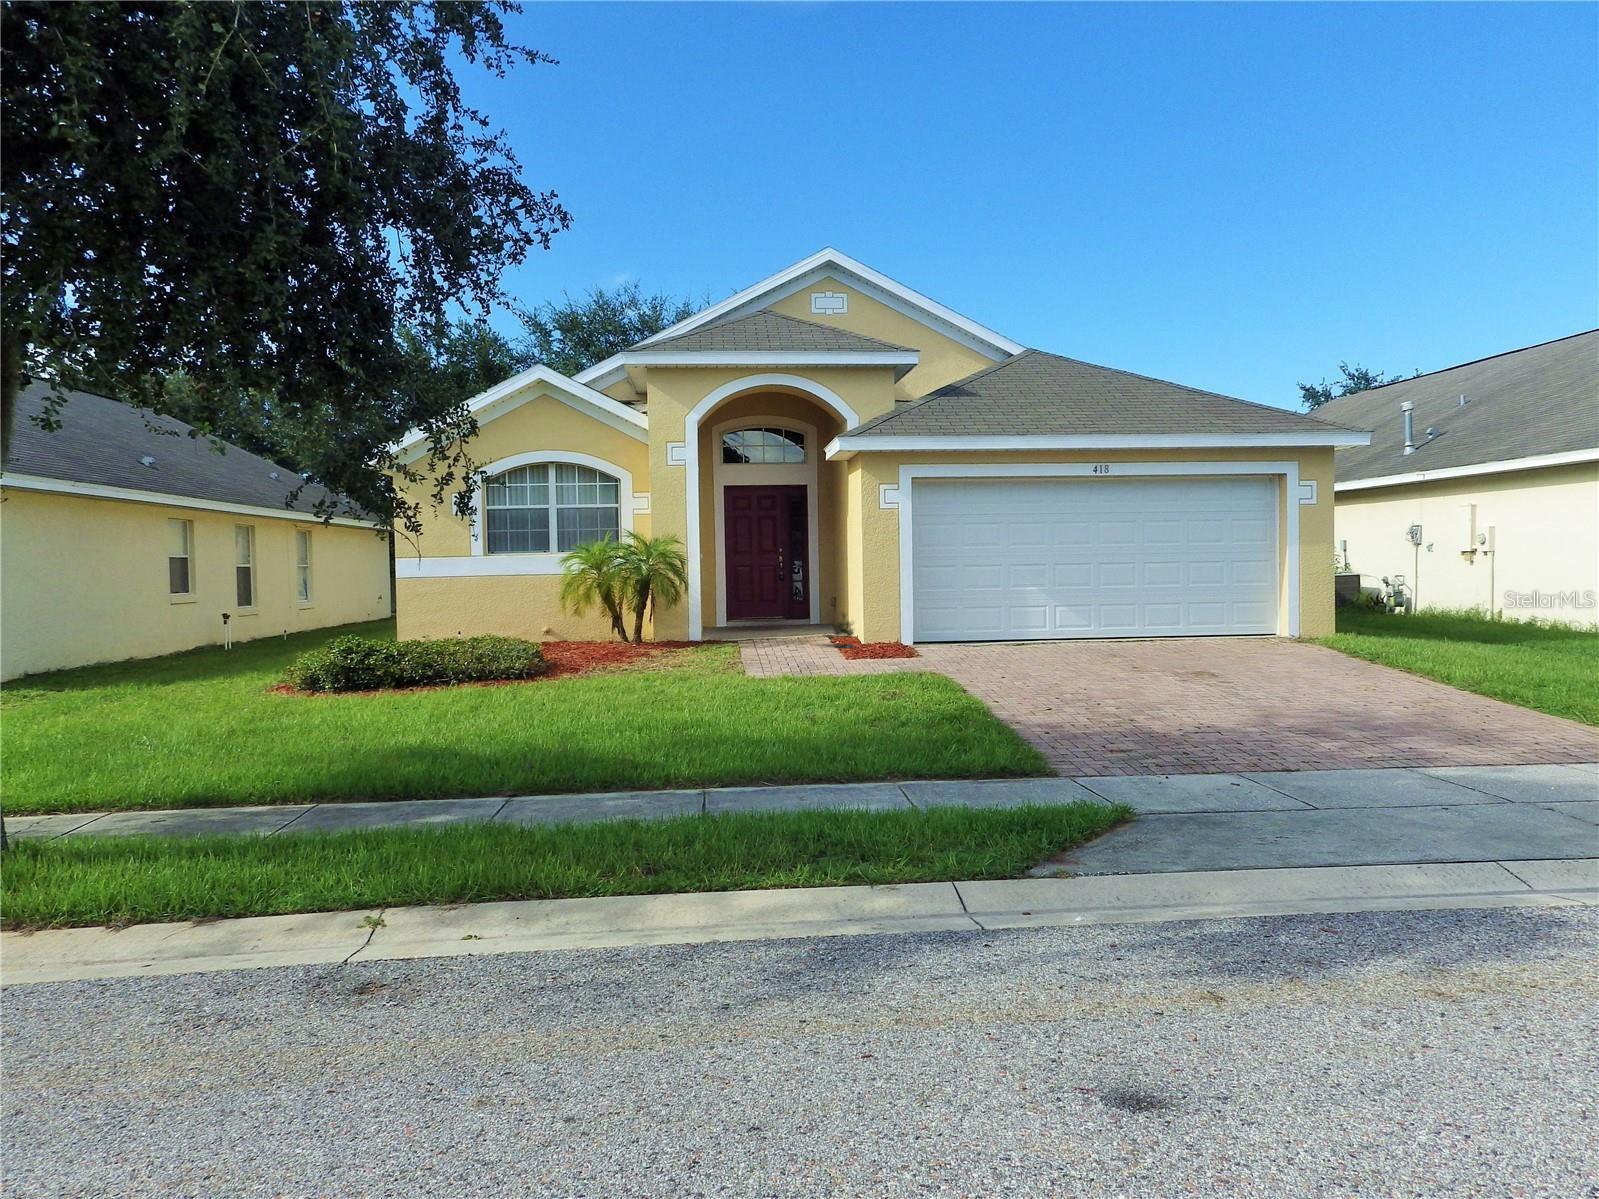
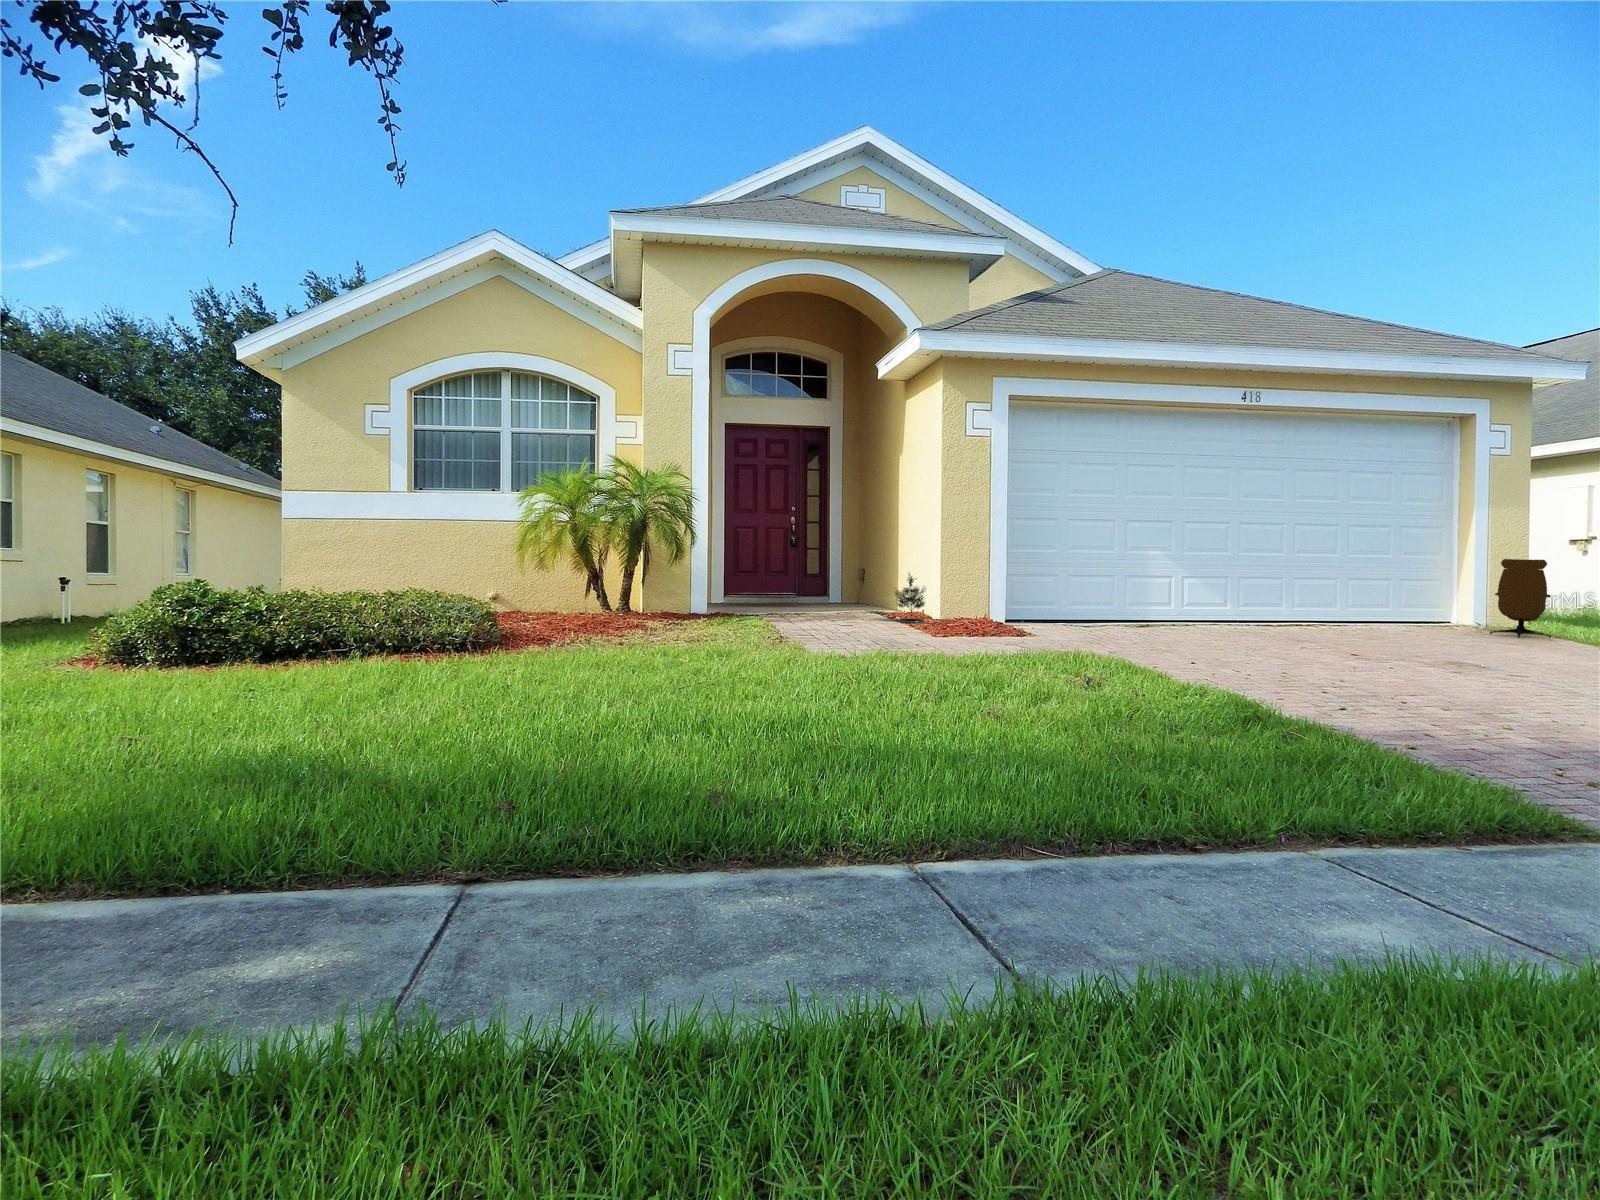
lounge chair: none [1292,590,1339,650] -> present [1490,559,1551,638]

